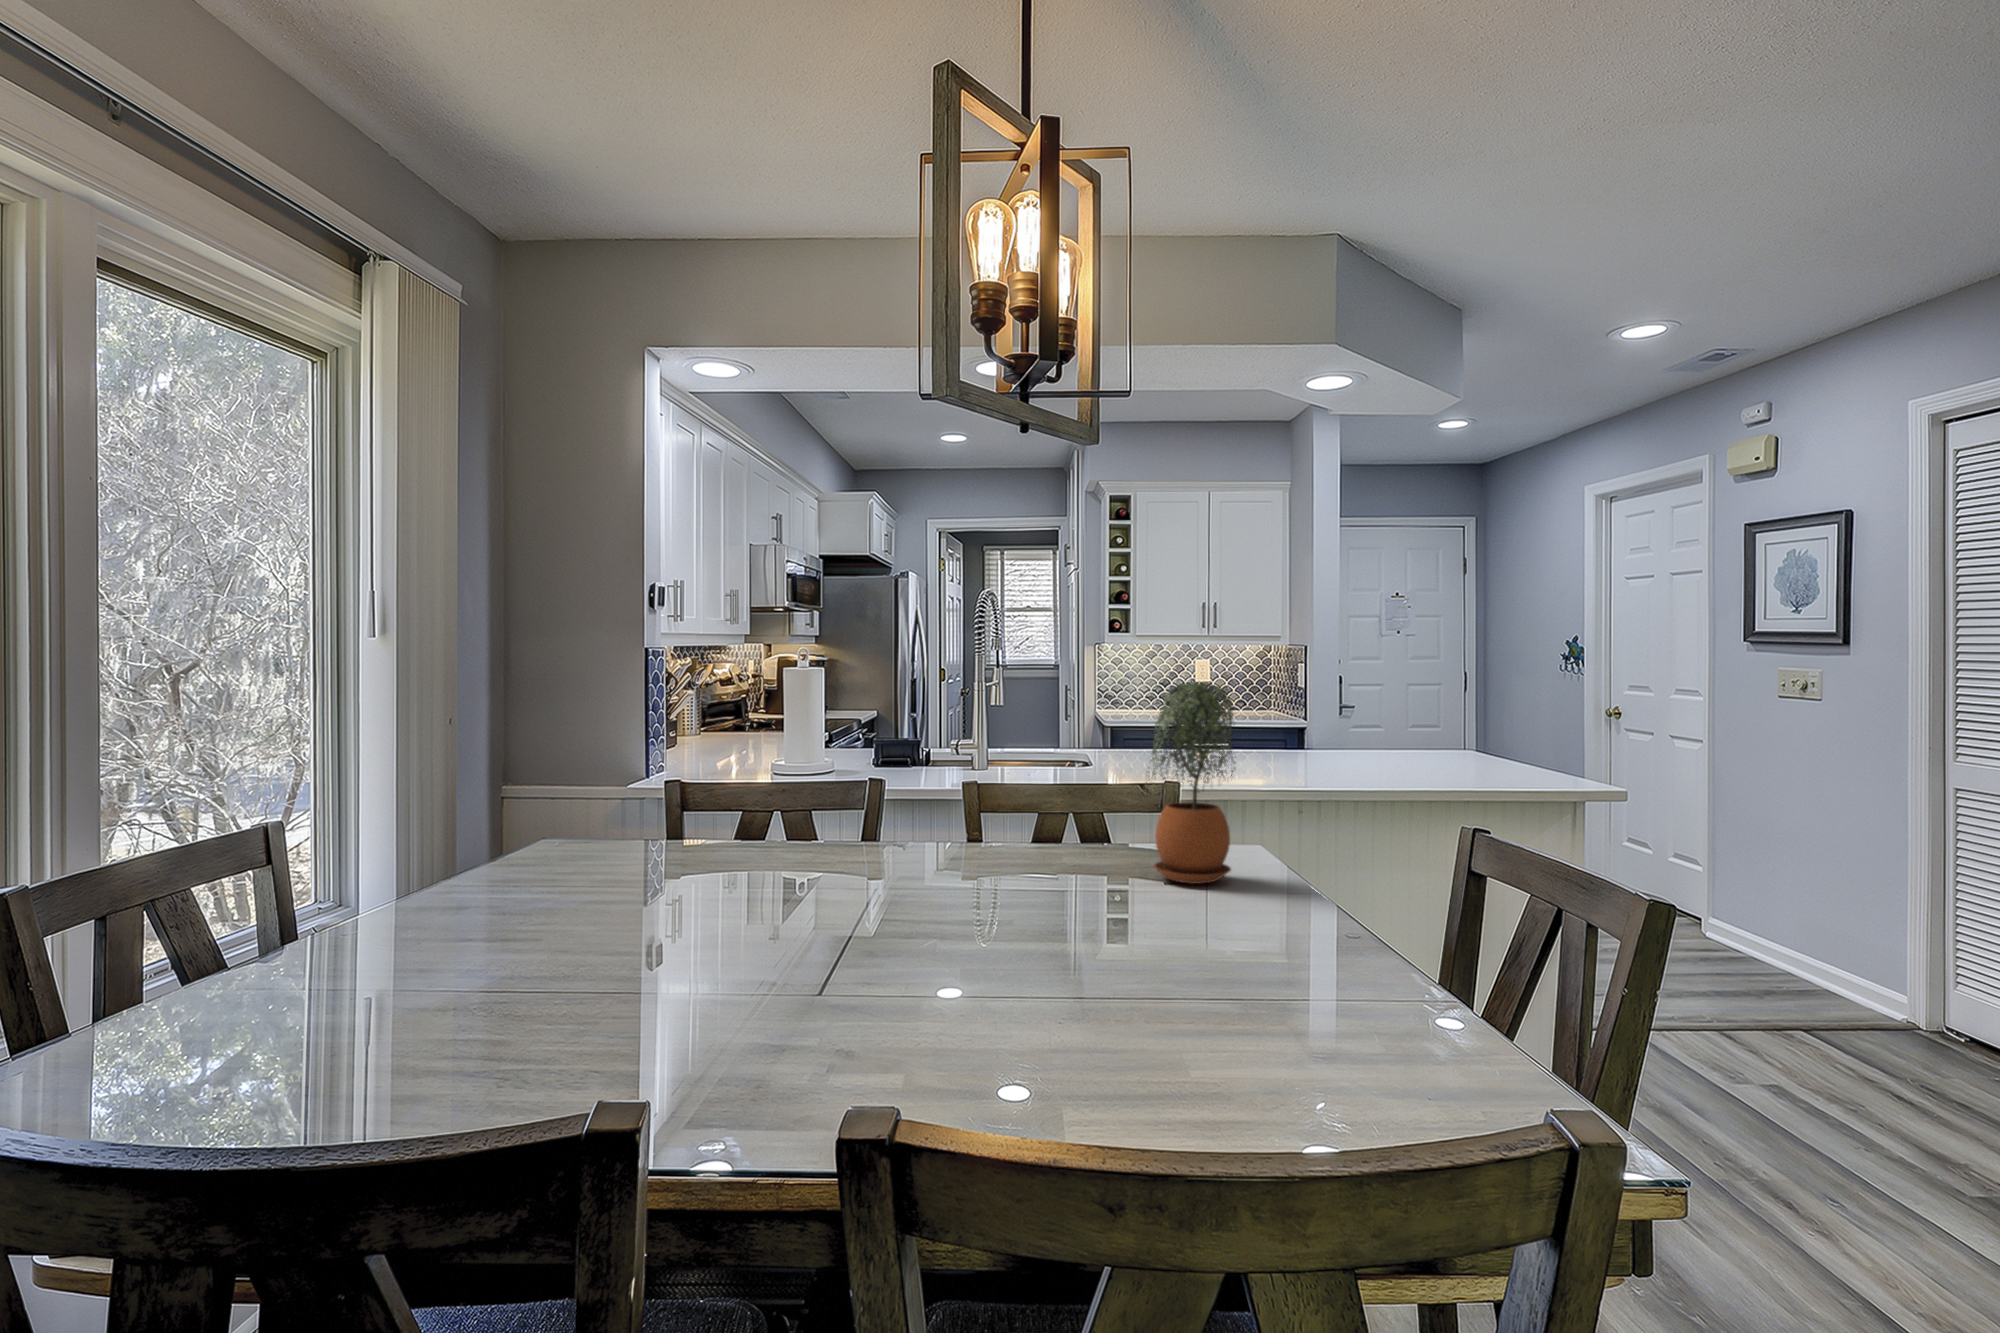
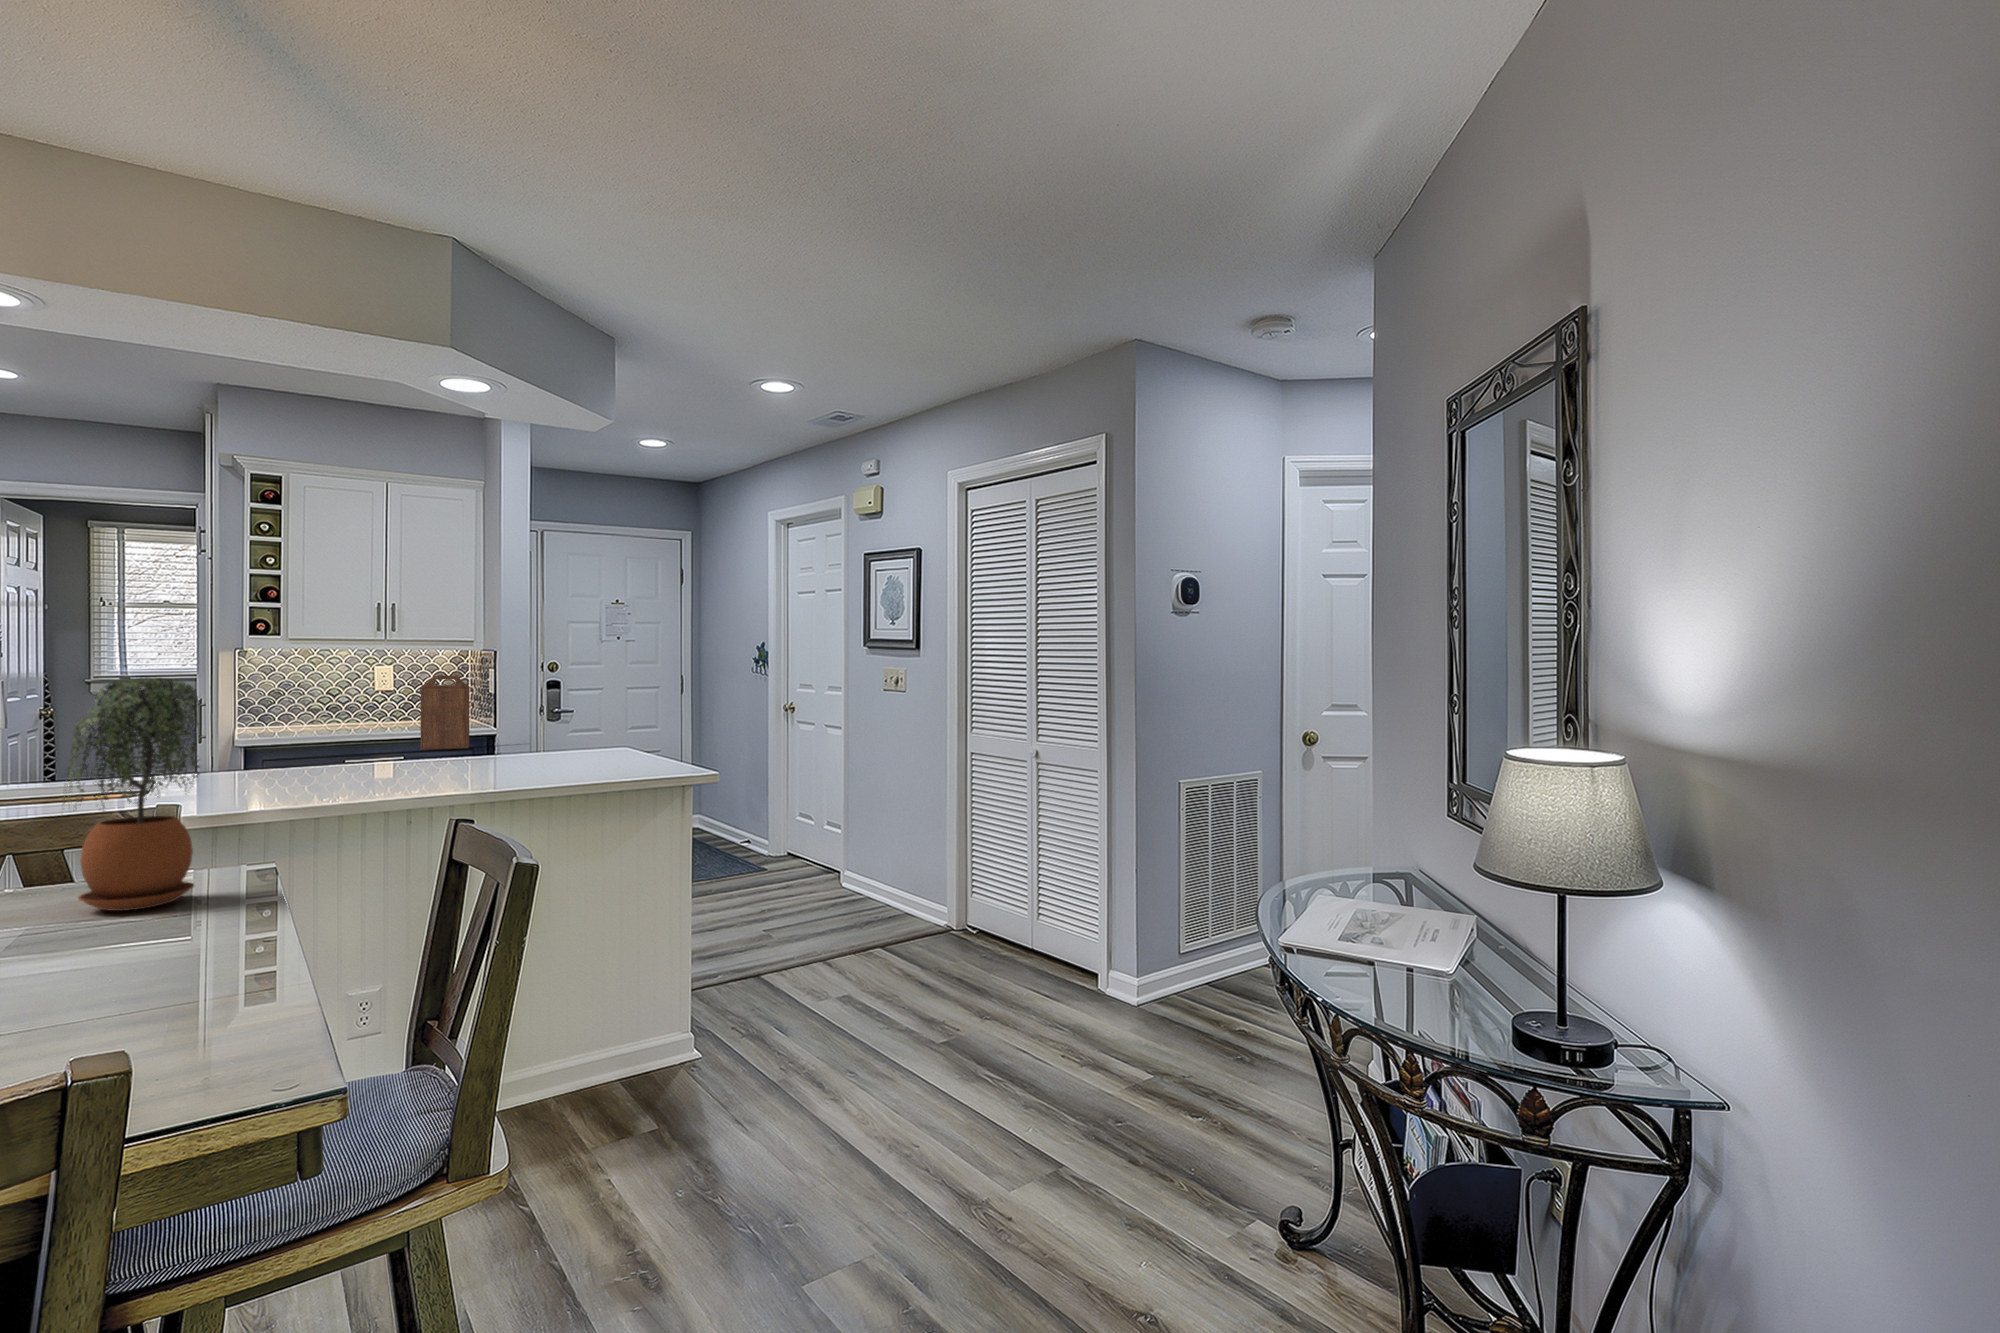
cutting board: none [1240,671,1282,741] -> present [420,675,469,750]

